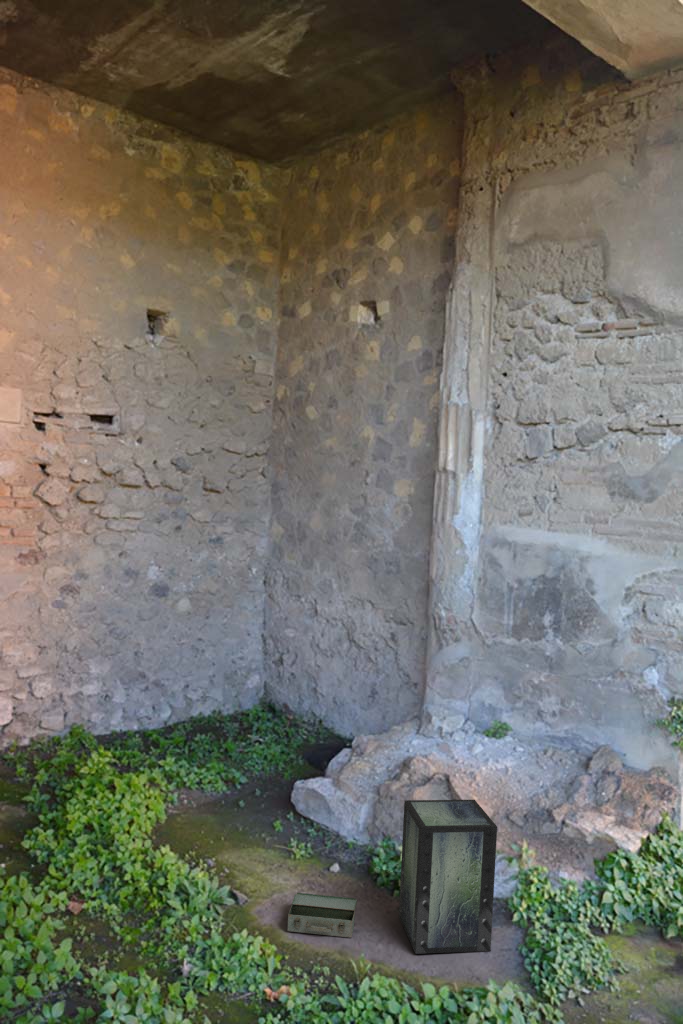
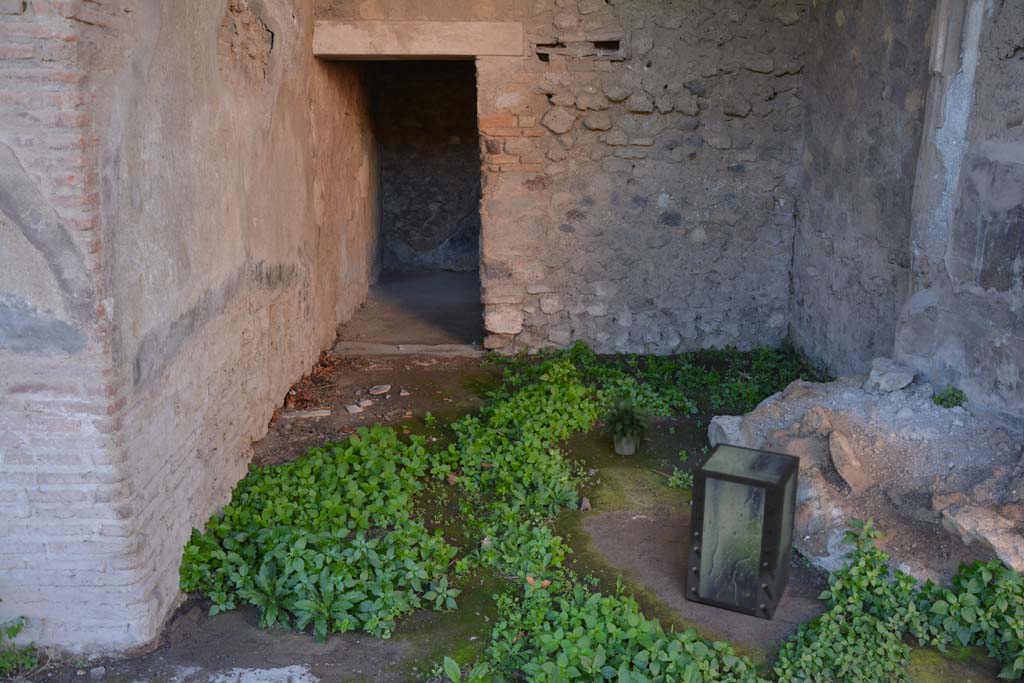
potted plant: none [195,772,252,837] -> present [599,393,652,455]
toolbox: present [287,893,357,938] -> none [590,514,671,567]

